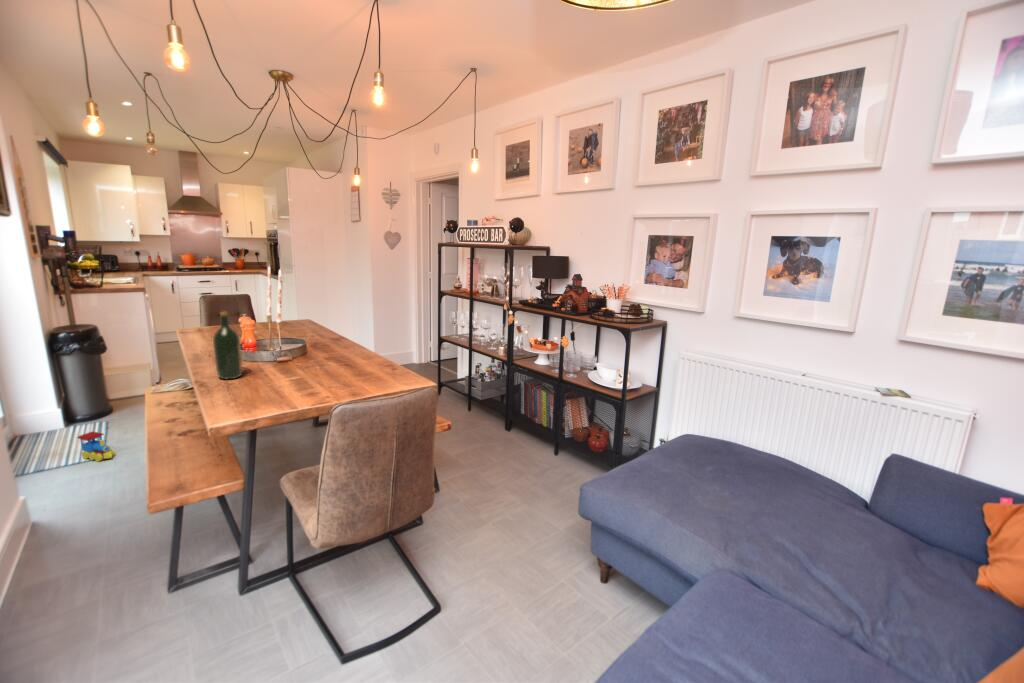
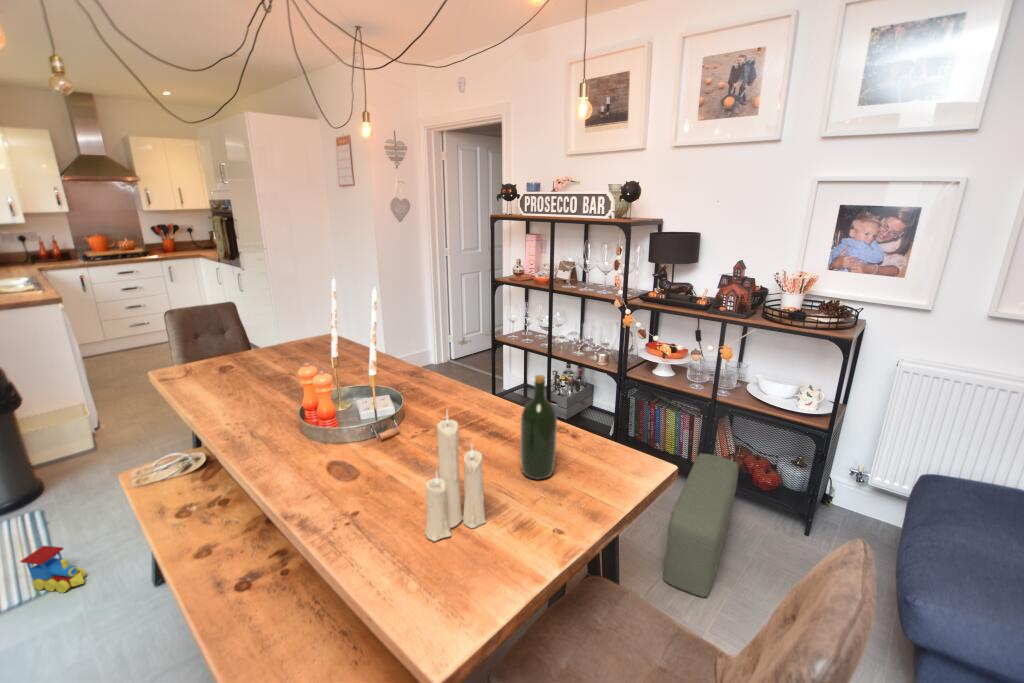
wine bottle: present [213,312,243,379] -> present [520,375,557,479]
candle: none [256,315,298,395] -> present [425,416,486,541]
pouf: none [486,418,572,509] -> present [664,453,738,597]

